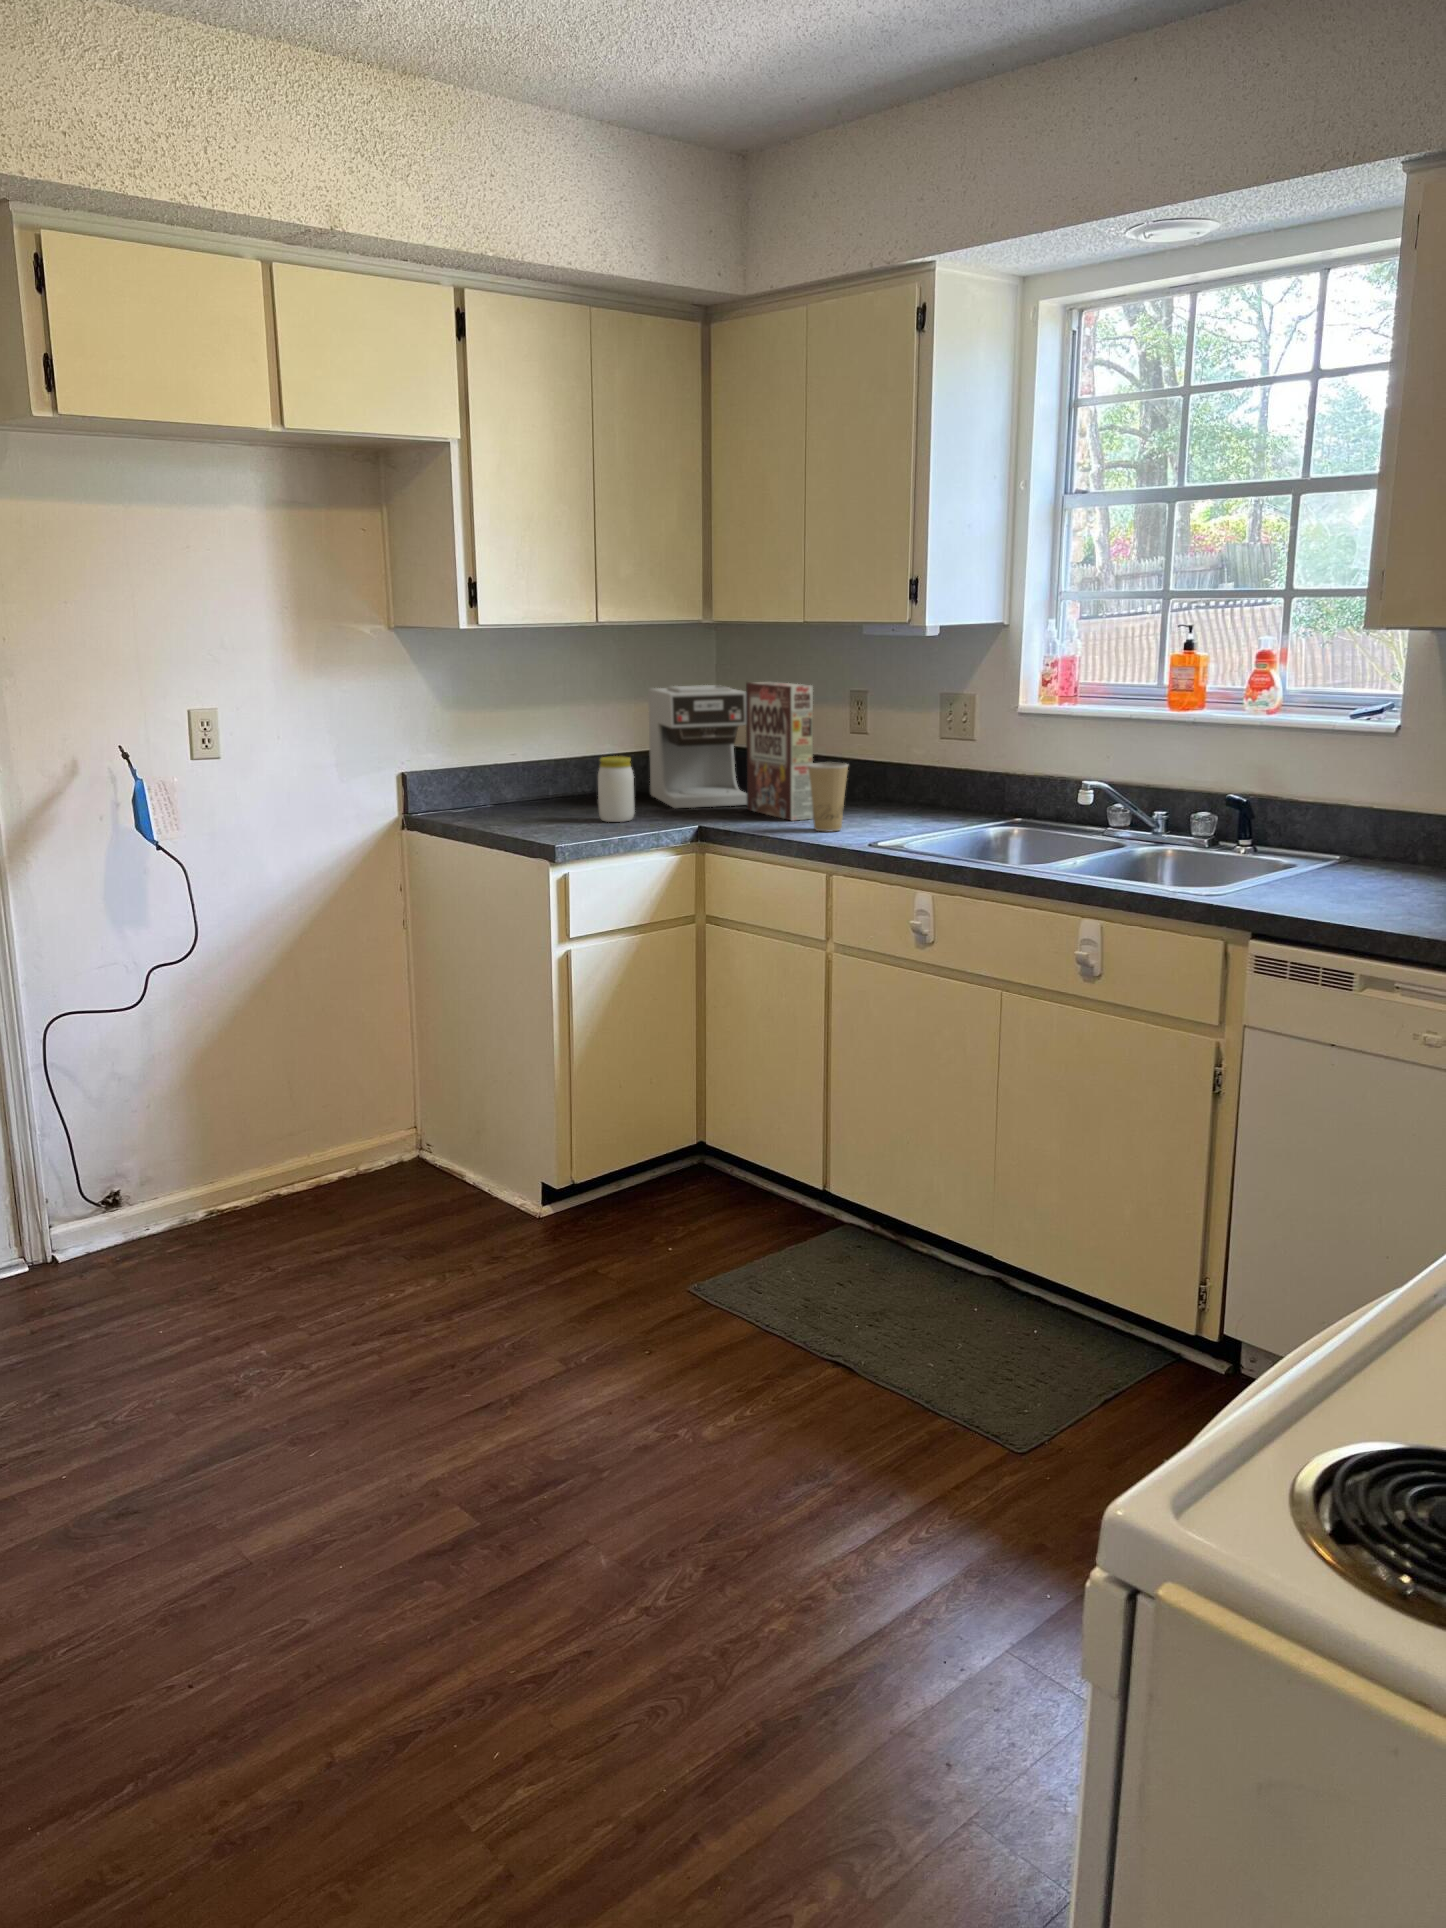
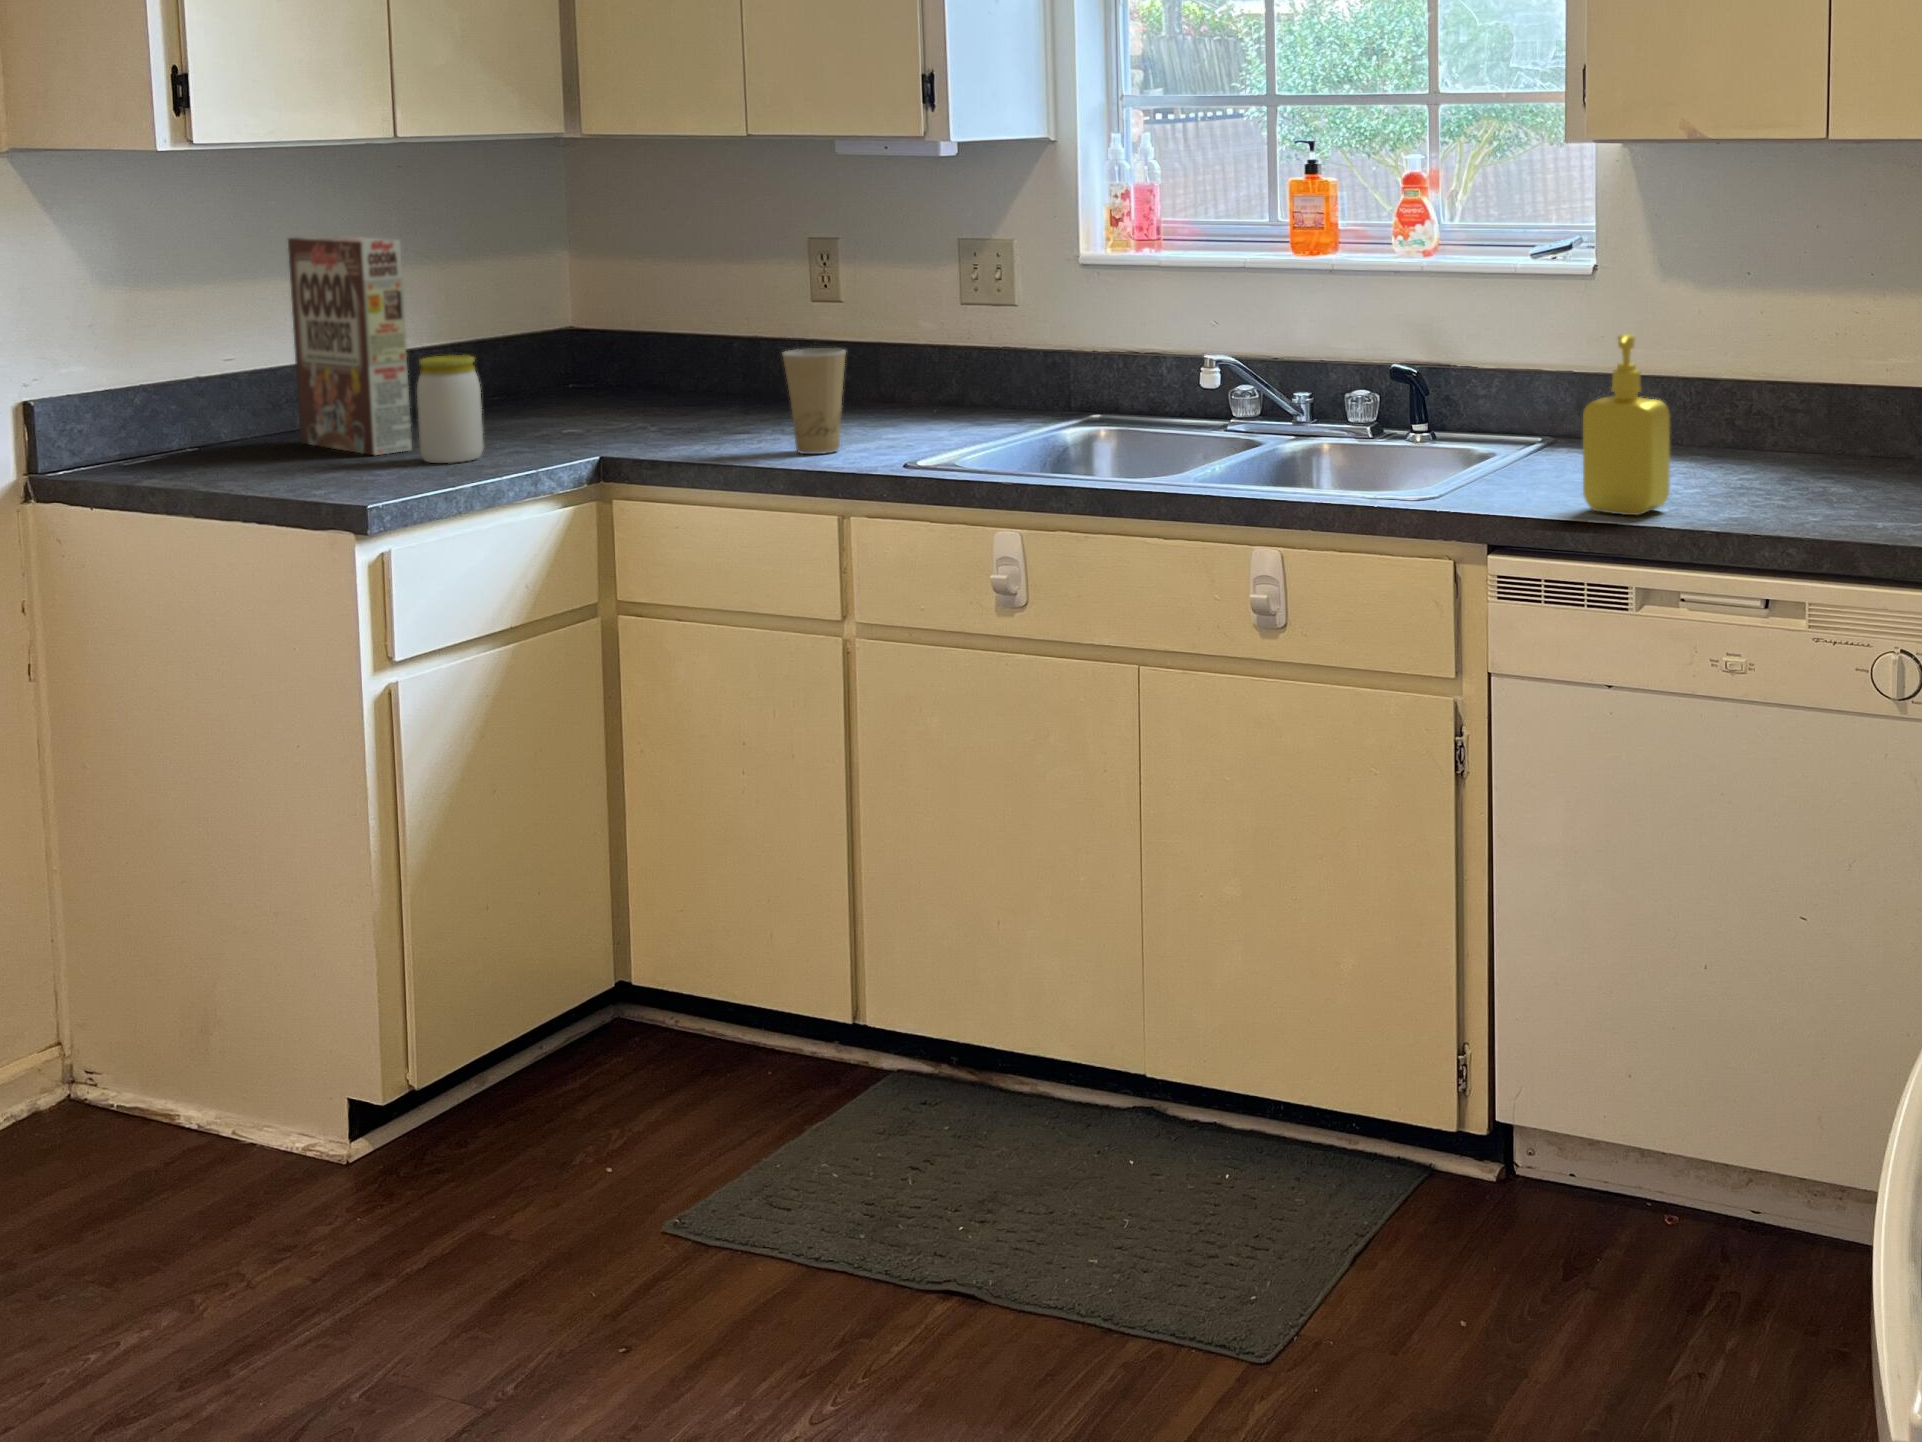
cereal box: present [746,682,813,820] -> present [288,236,412,455]
coffee maker: present [648,685,747,808] -> none [471,241,663,436]
soap dispenser: none [1326,783,1402,921] -> present [1583,334,1670,515]

